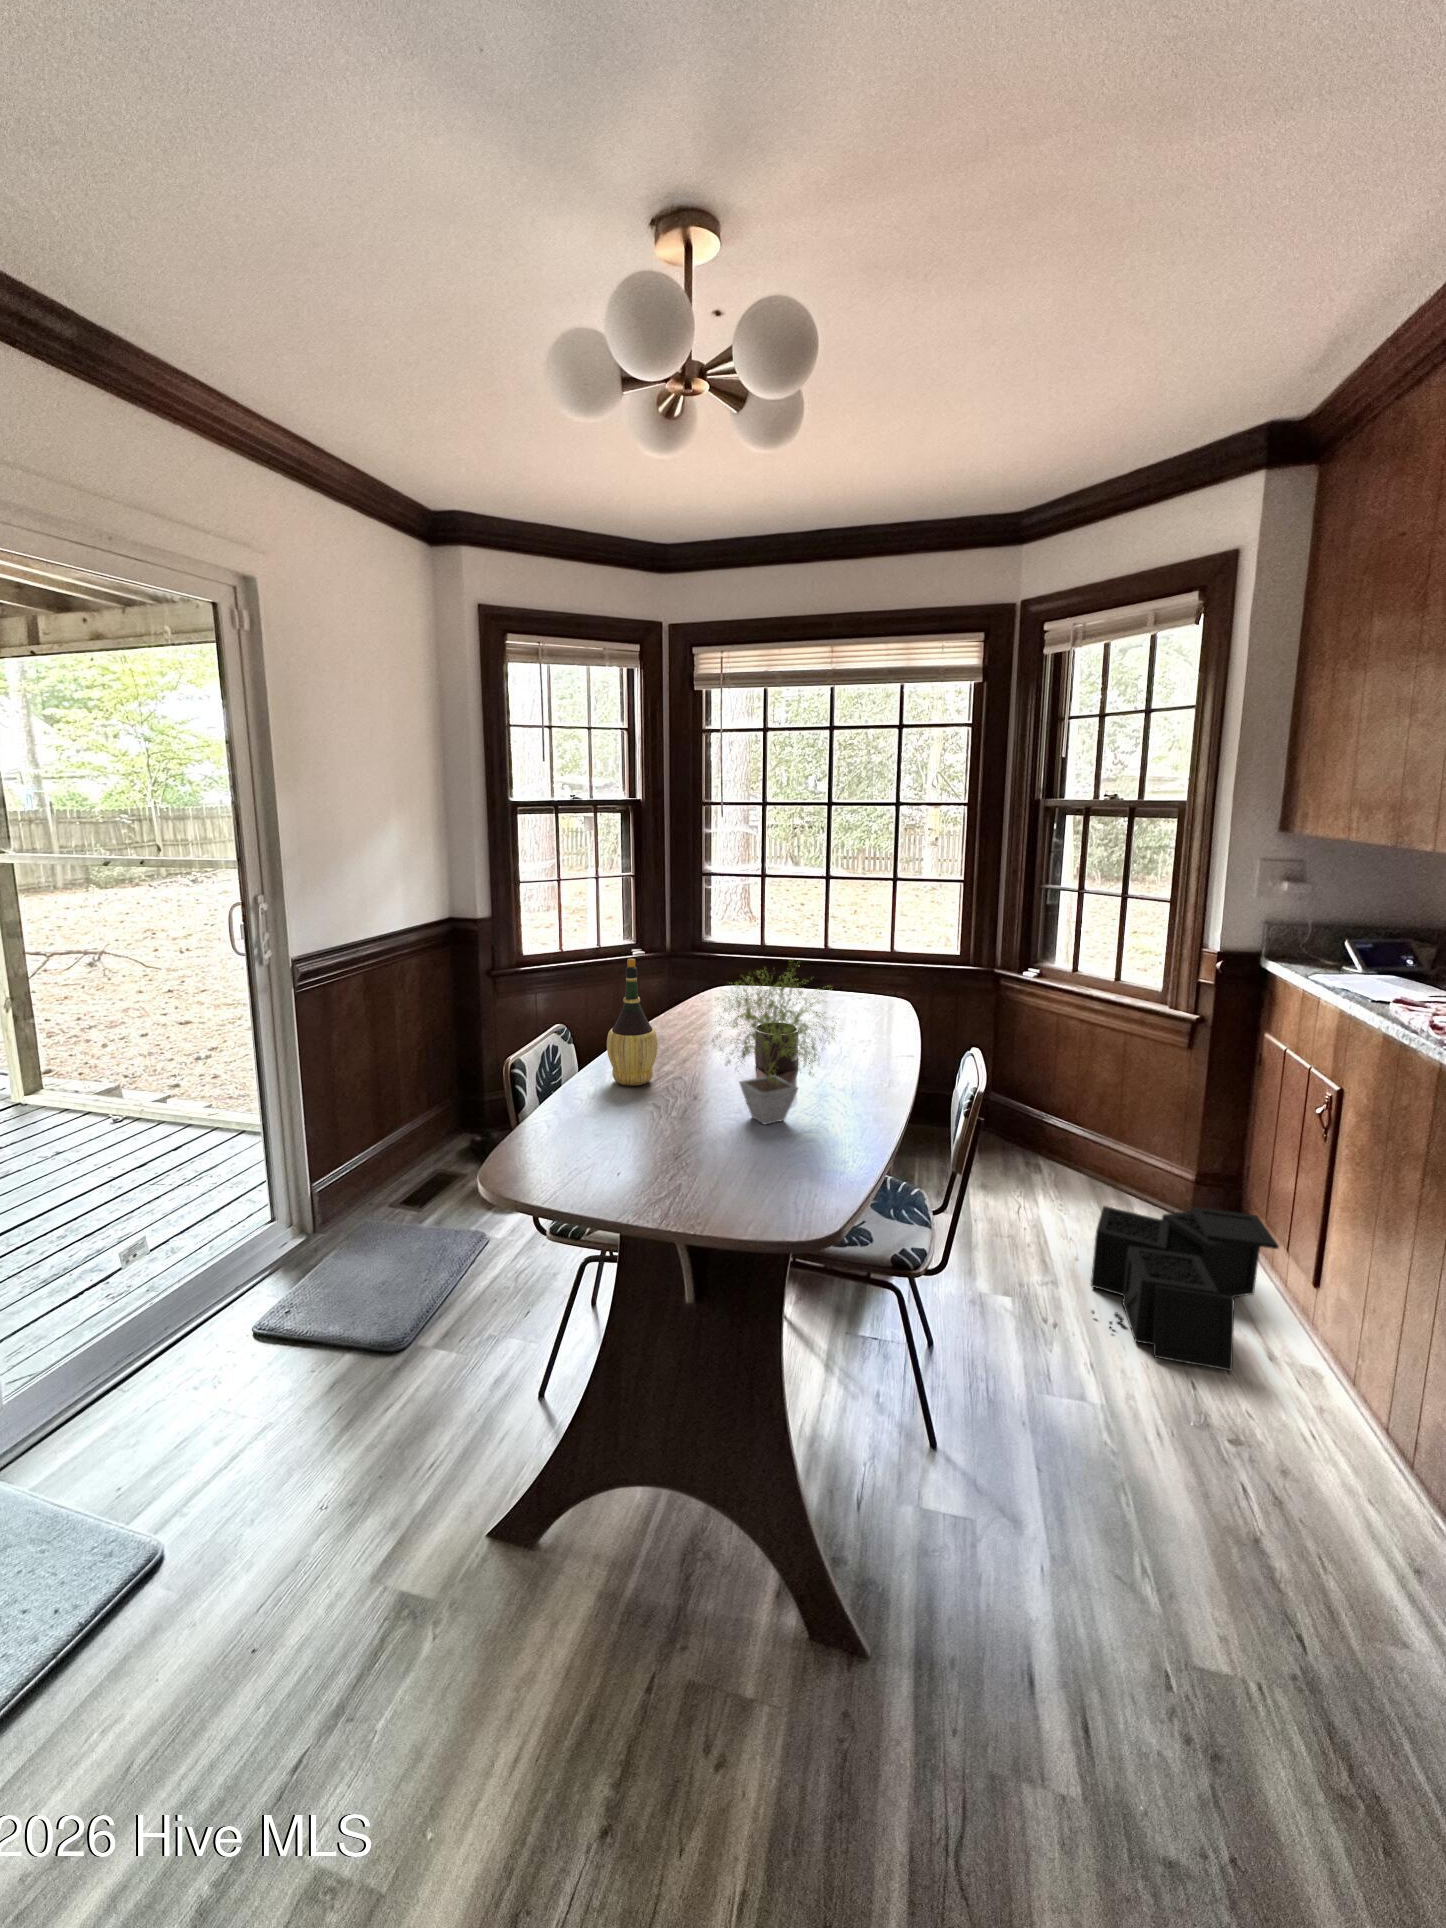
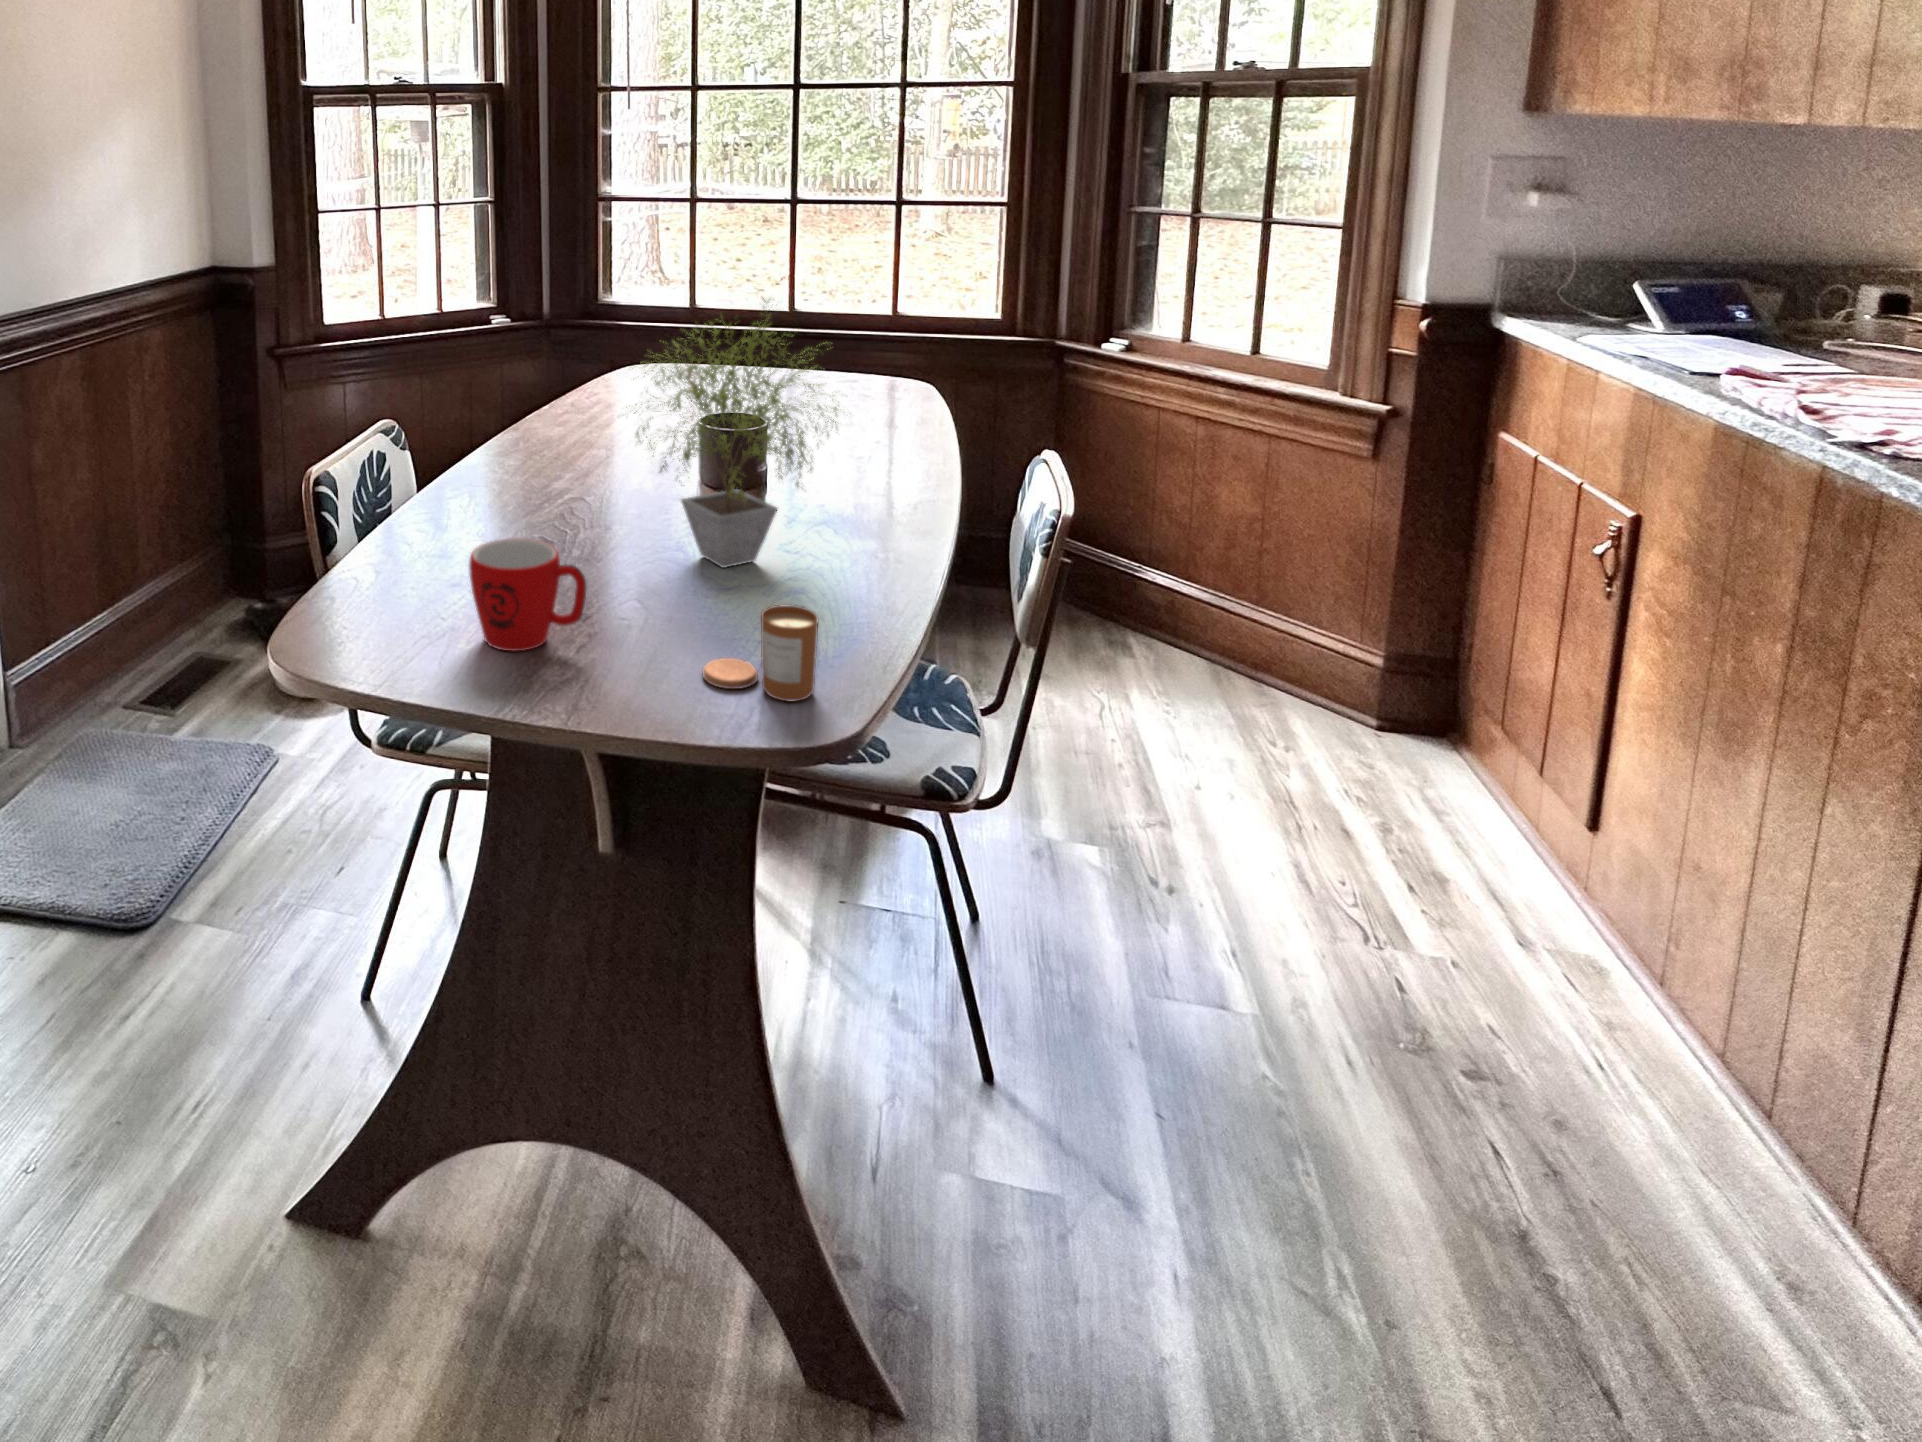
wine bottle: present [607,959,658,1085] -> none [464,307,545,510]
mug: none [605,1108,675,1178] -> present [469,539,587,651]
candle: none [744,1151,812,1209] -> present [702,605,818,701]
storage bin: present [1091,1206,1279,1371] -> none [1222,701,1526,961]

